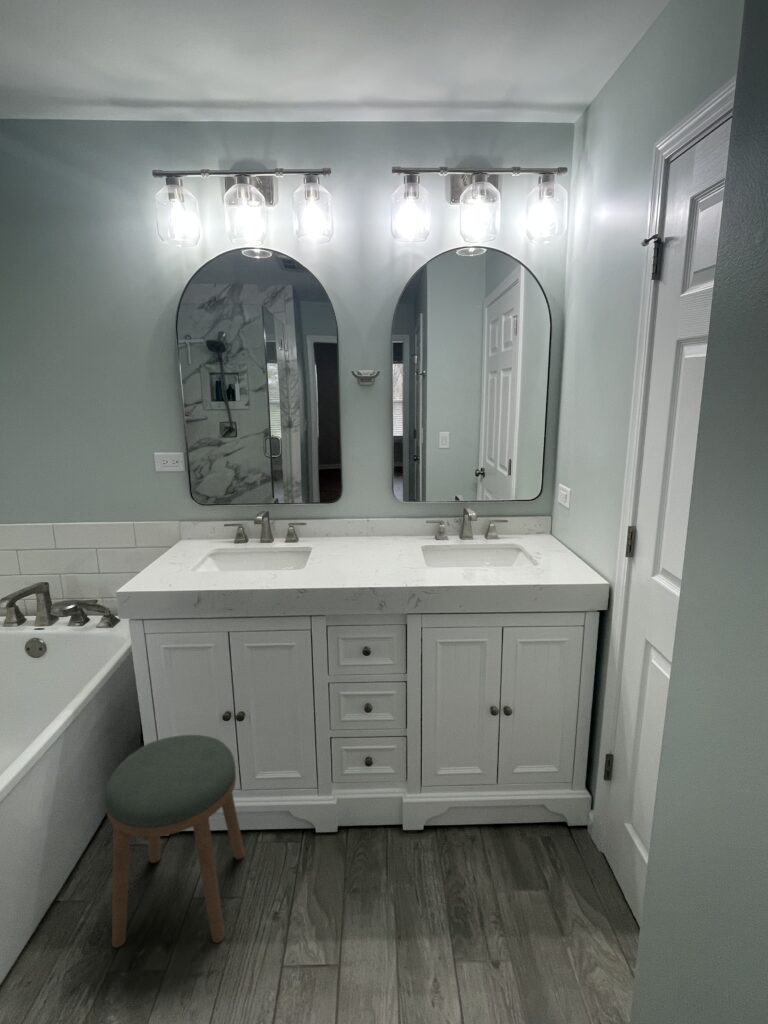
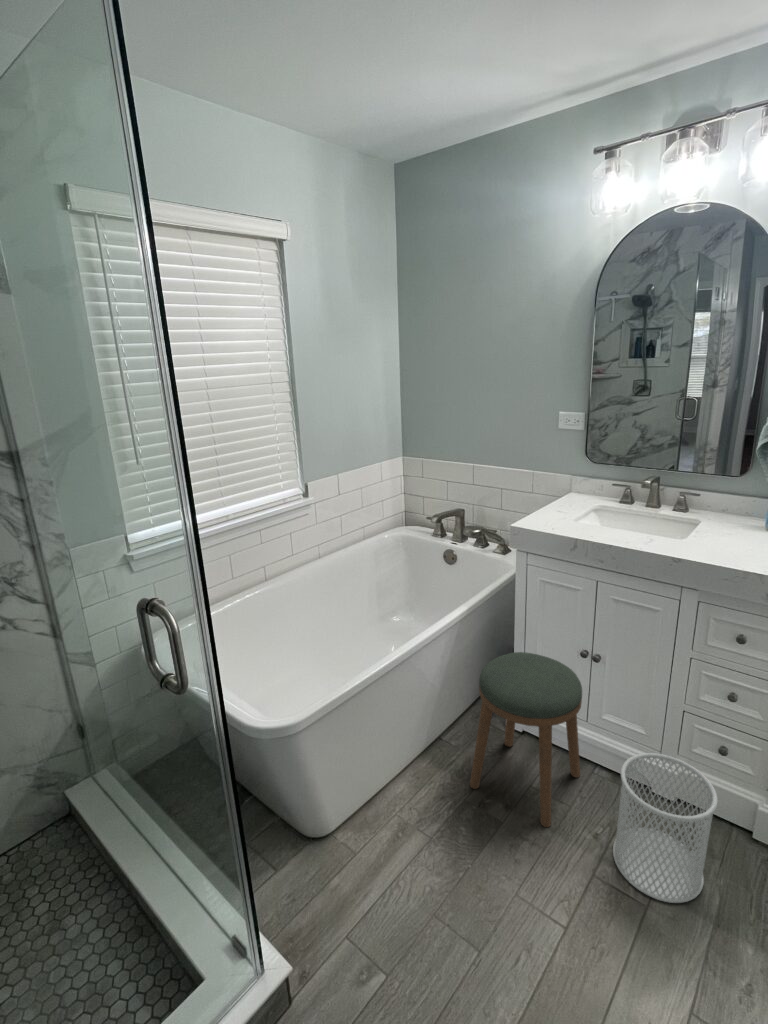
wastebasket: none [290,791,380,953] -> present [613,753,718,903]

